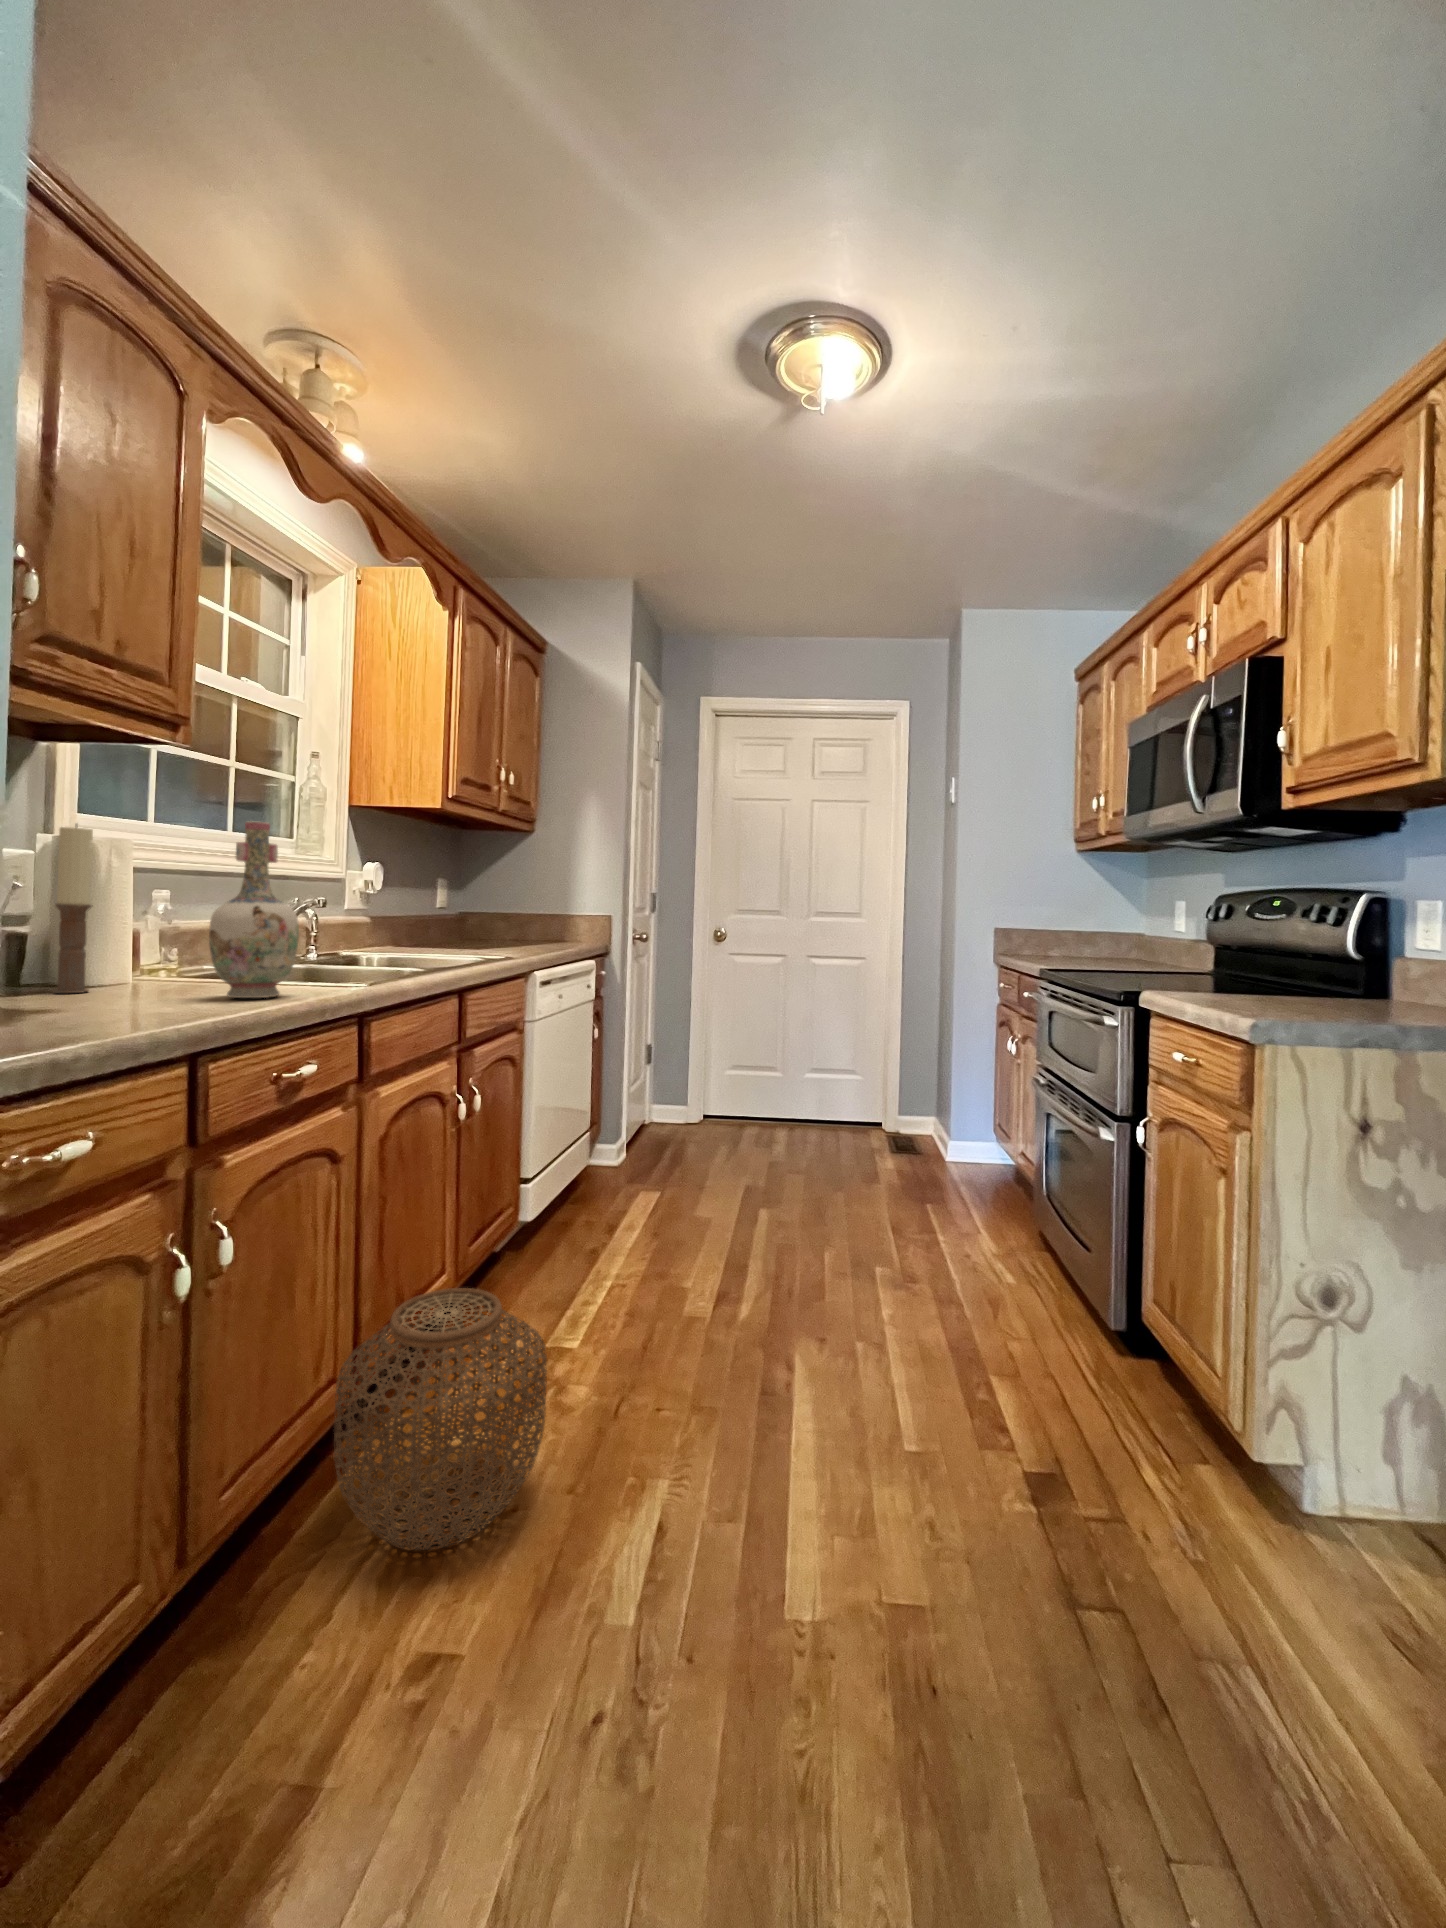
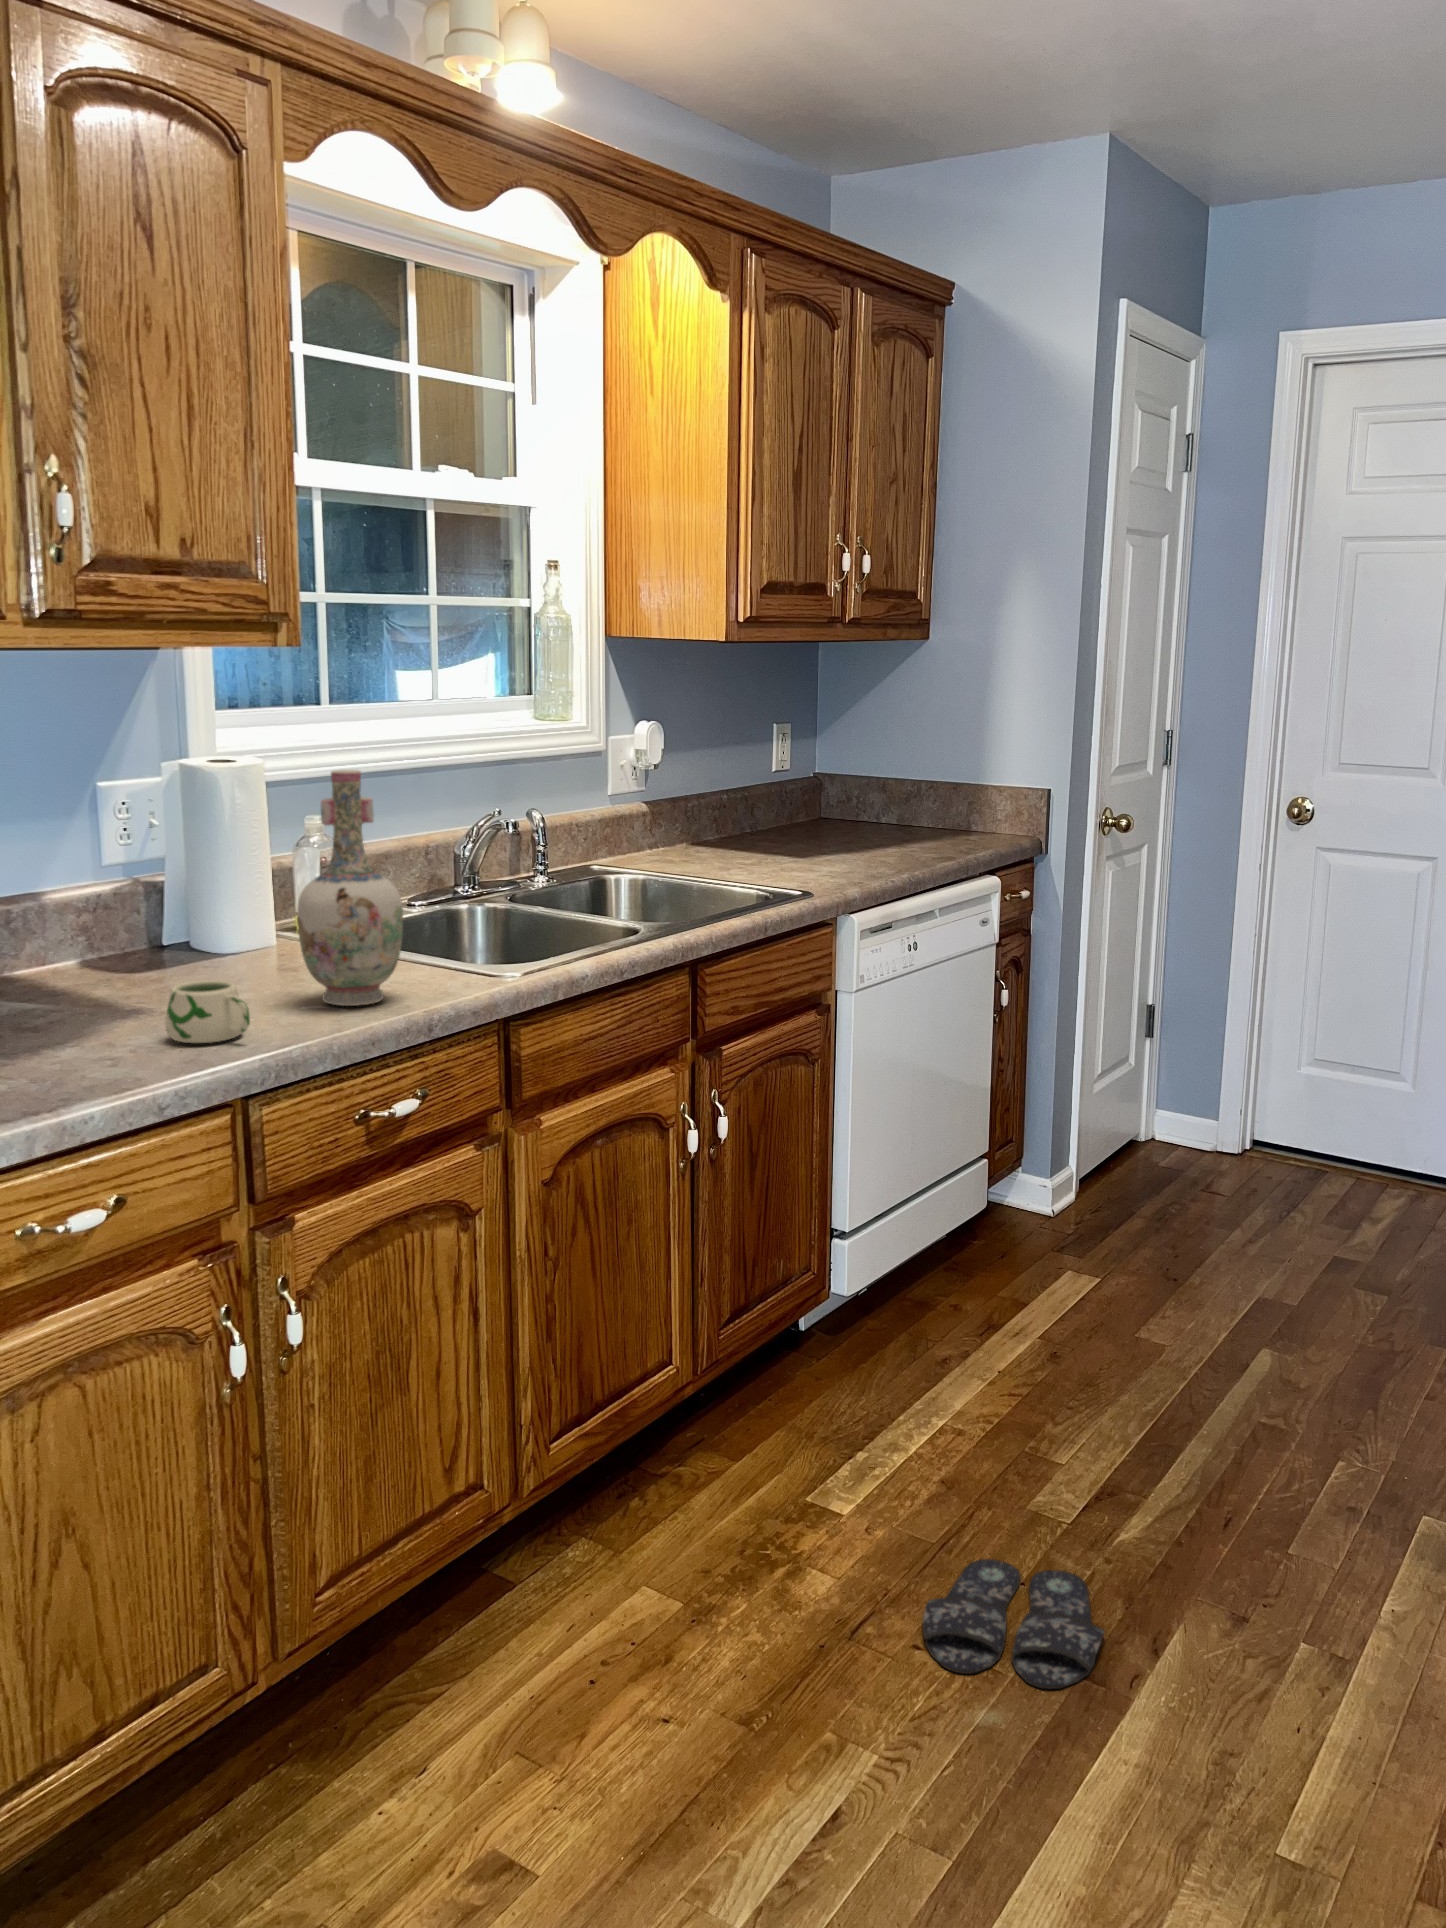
candle: present [53,826,93,993] -> none [163,759,208,973]
mug: none [107,970,196,1016] -> present [166,980,250,1043]
woven basket: present [334,1288,547,1550] -> none [444,1410,712,1737]
slippers: none [656,1349,769,1424] -> present [923,1559,1105,1689]

